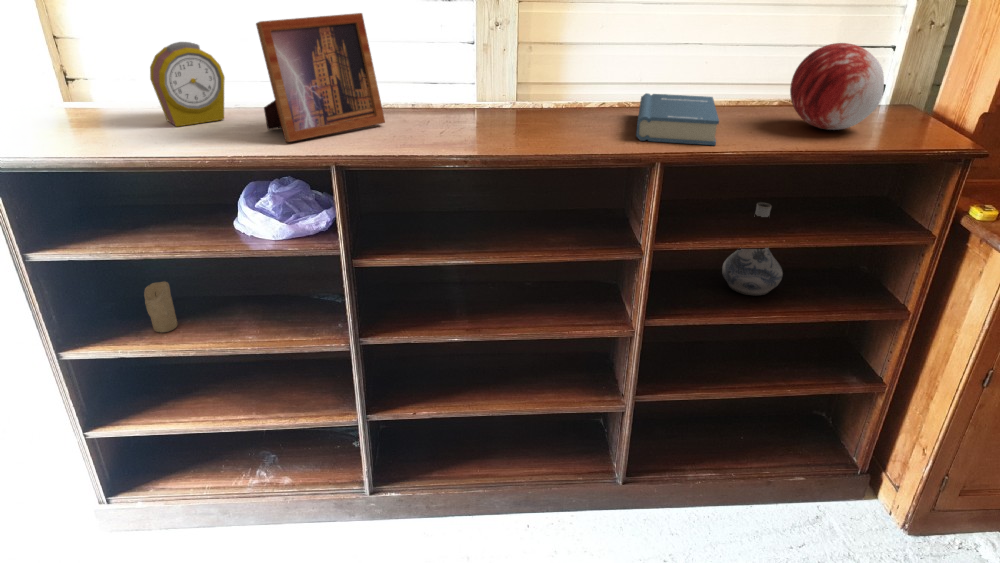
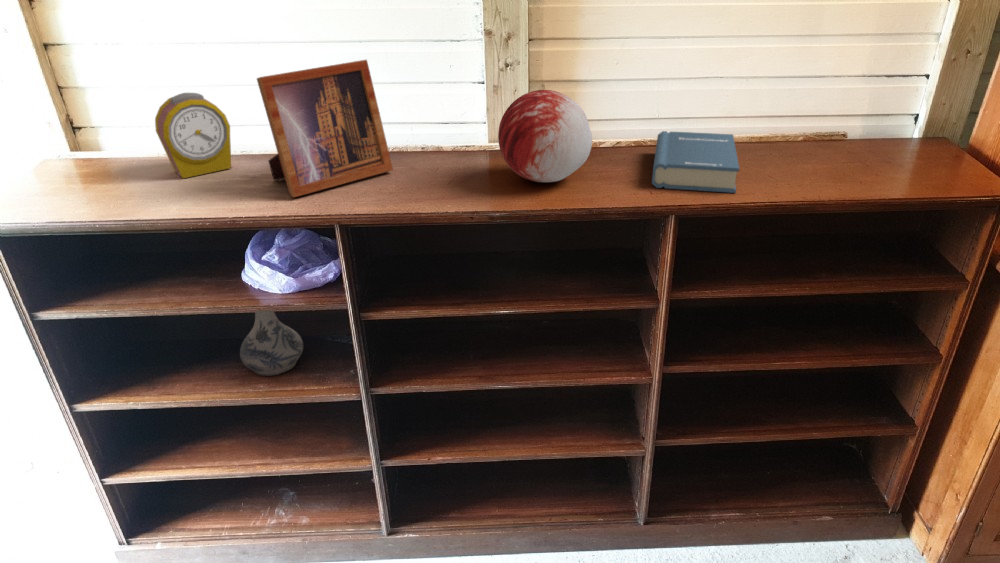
decorative orb: present [790,43,884,130] -> present [498,90,592,182]
decorative vase: present [722,202,783,295] -> present [240,311,303,376]
candle: present [144,281,178,333] -> none [156,332,190,383]

